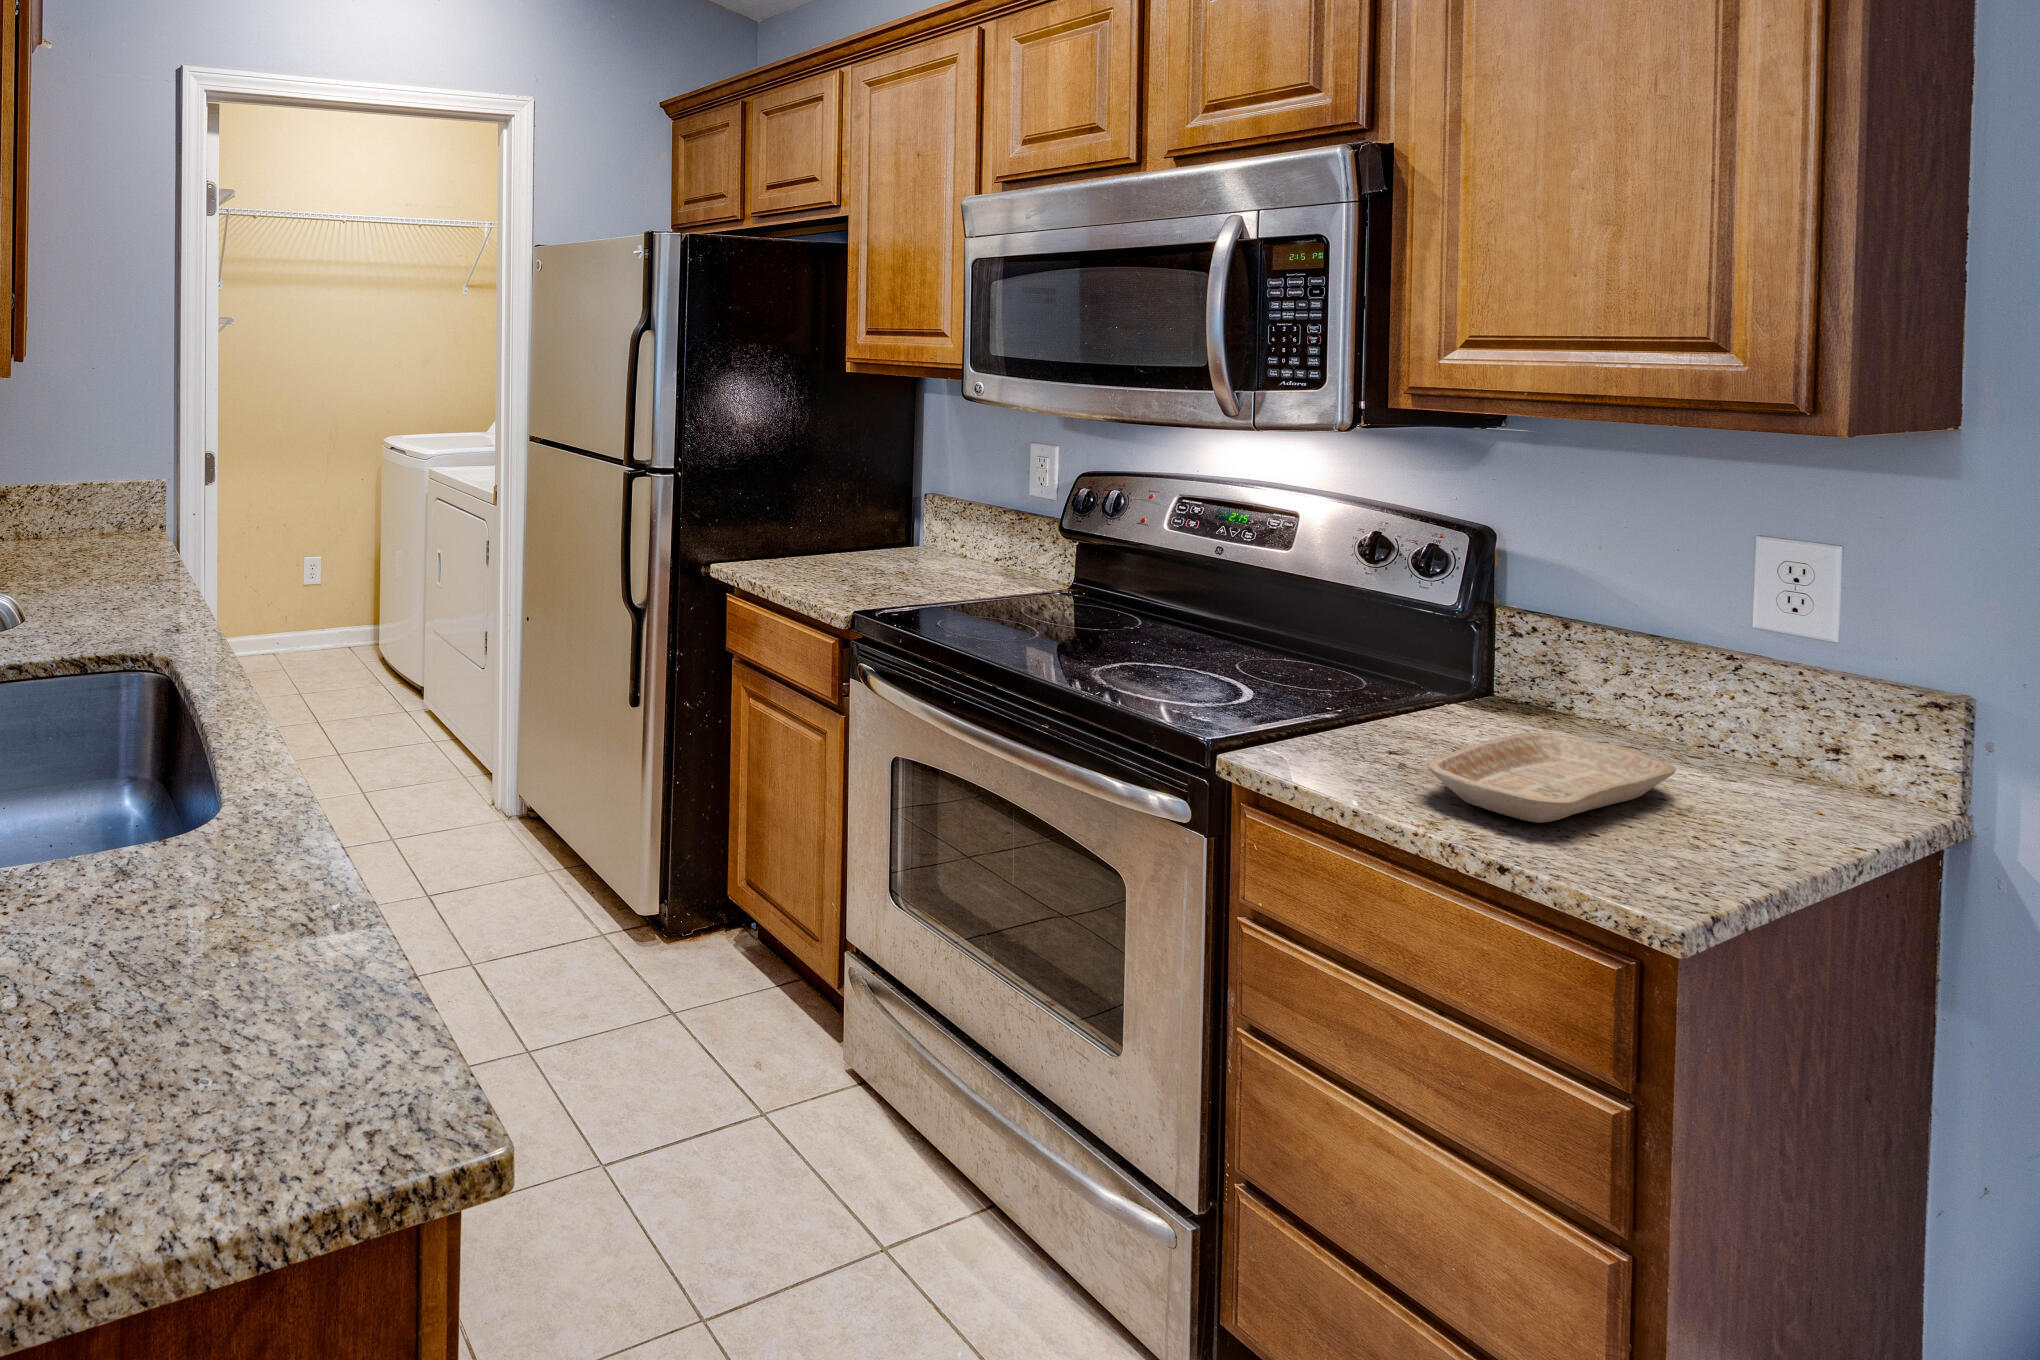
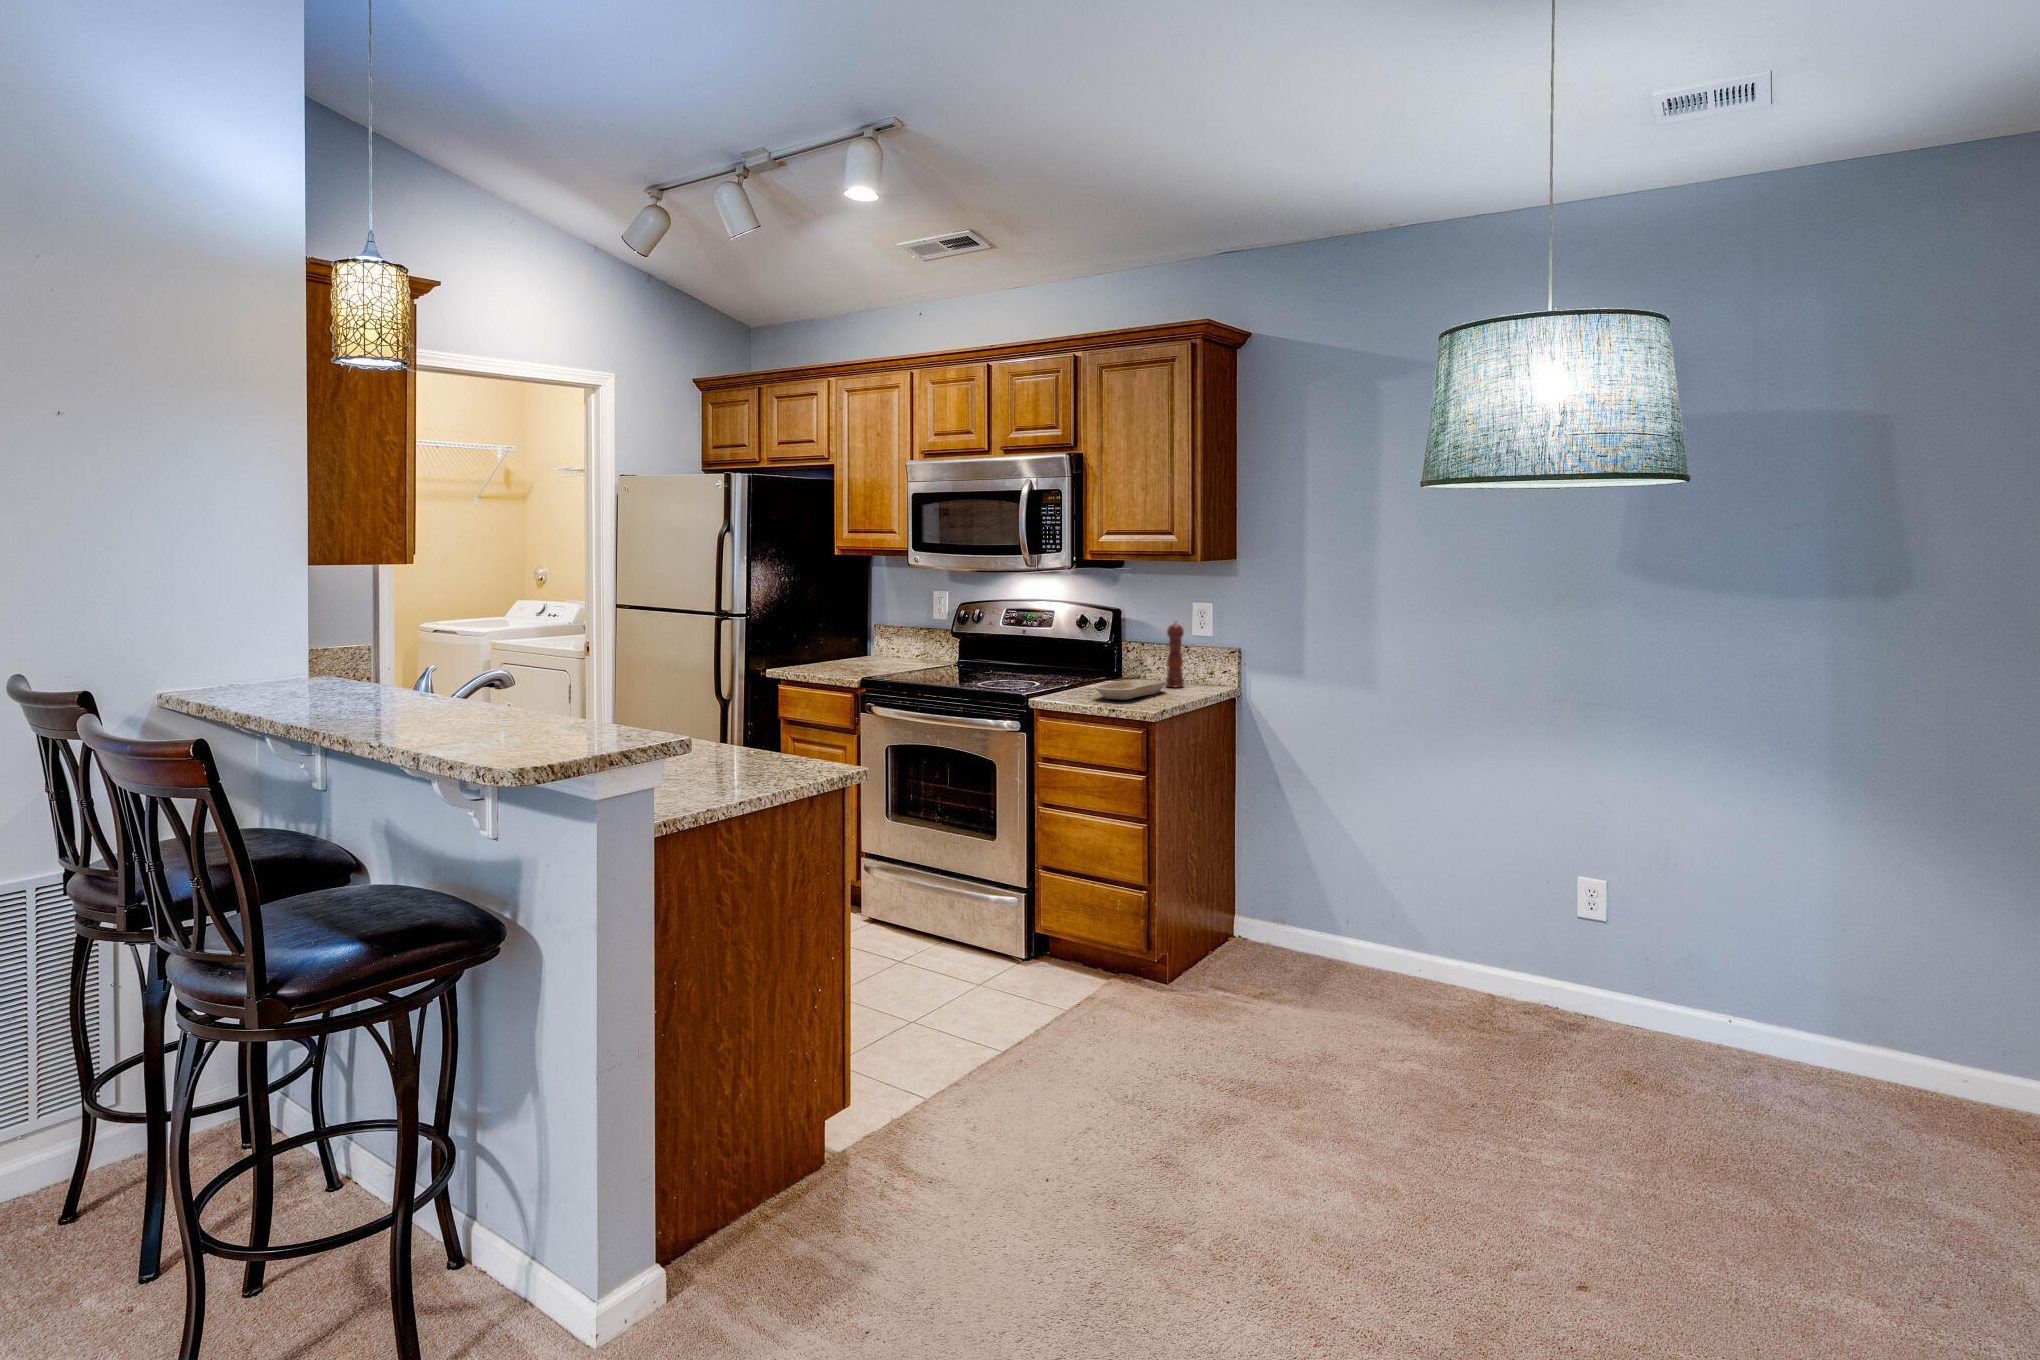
pepper mill: none [1656,584,1731,777] -> present [1166,620,1184,687]

